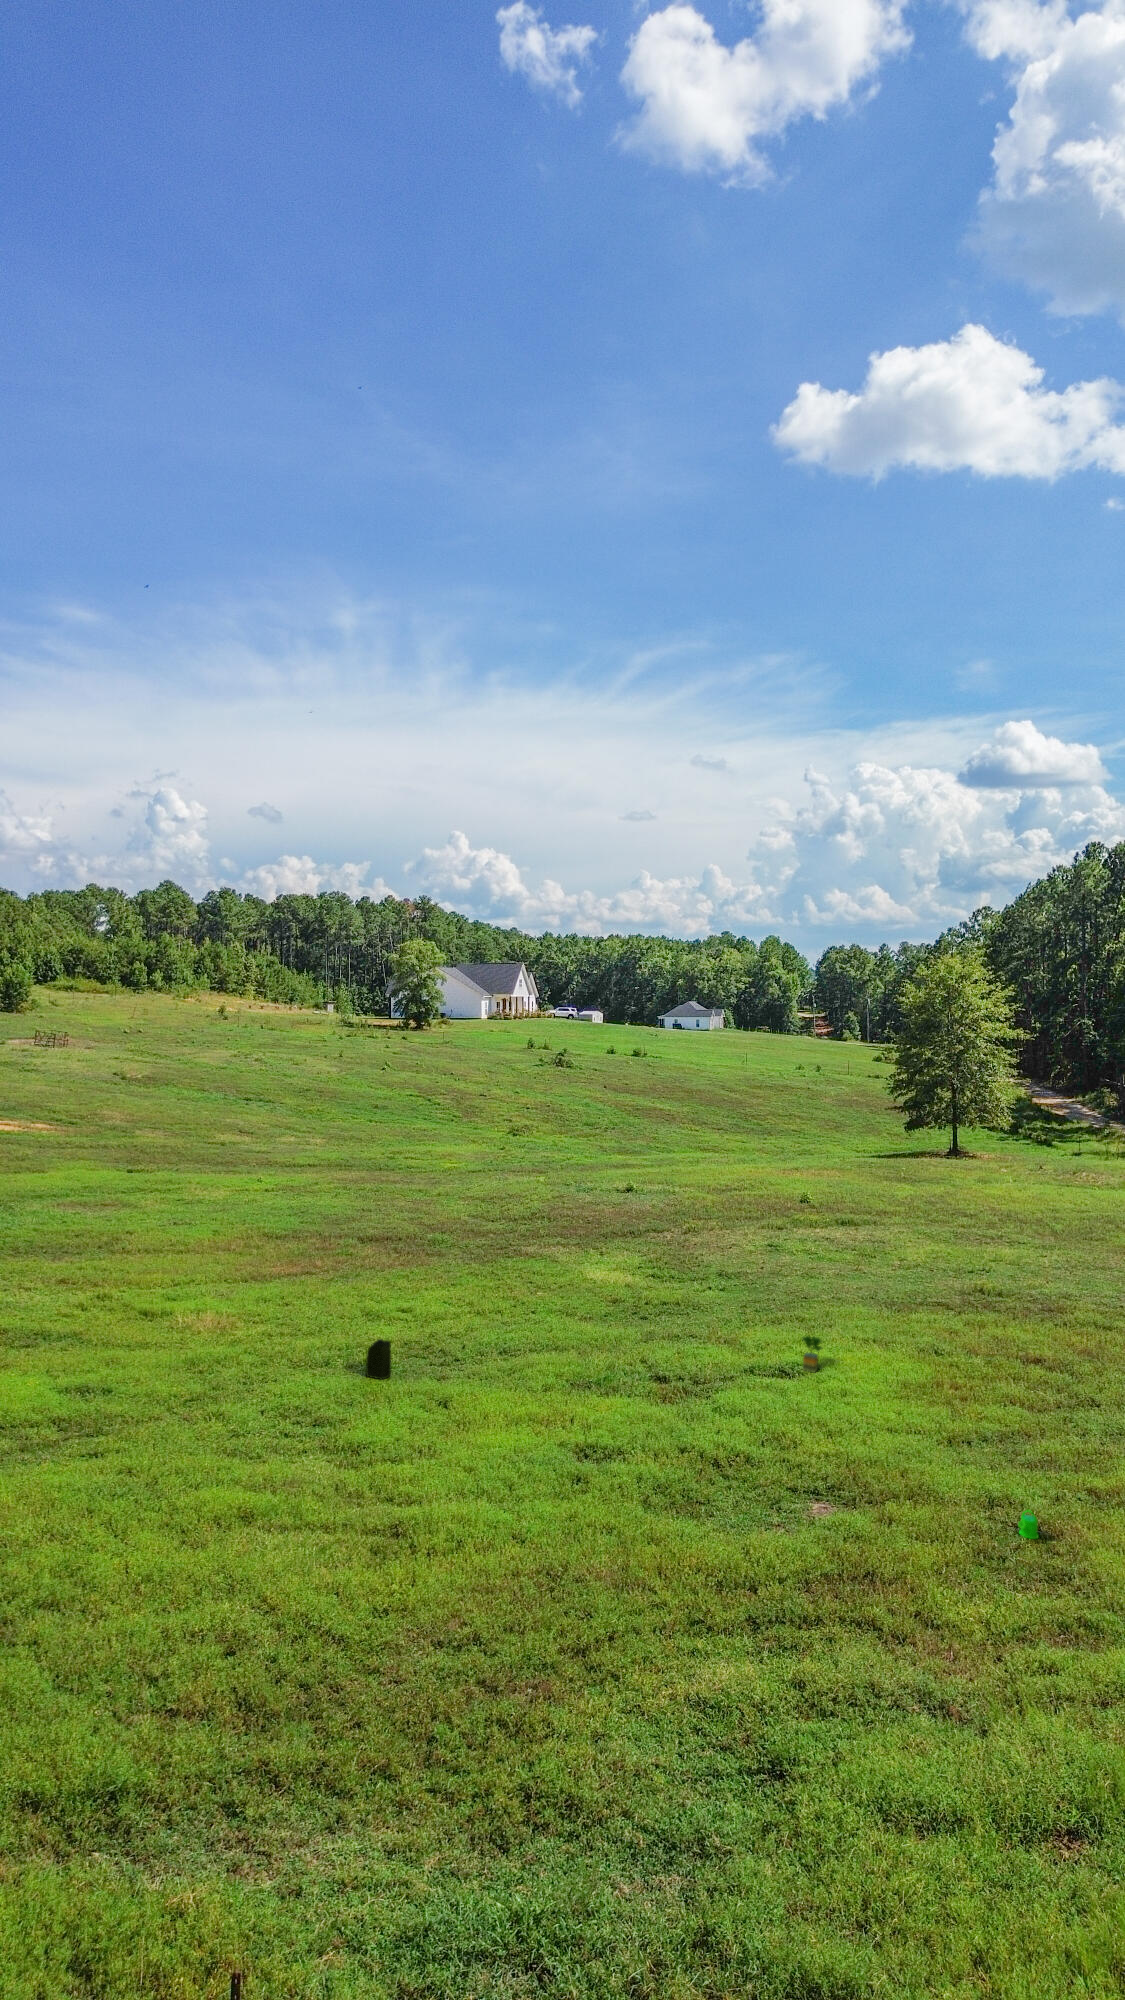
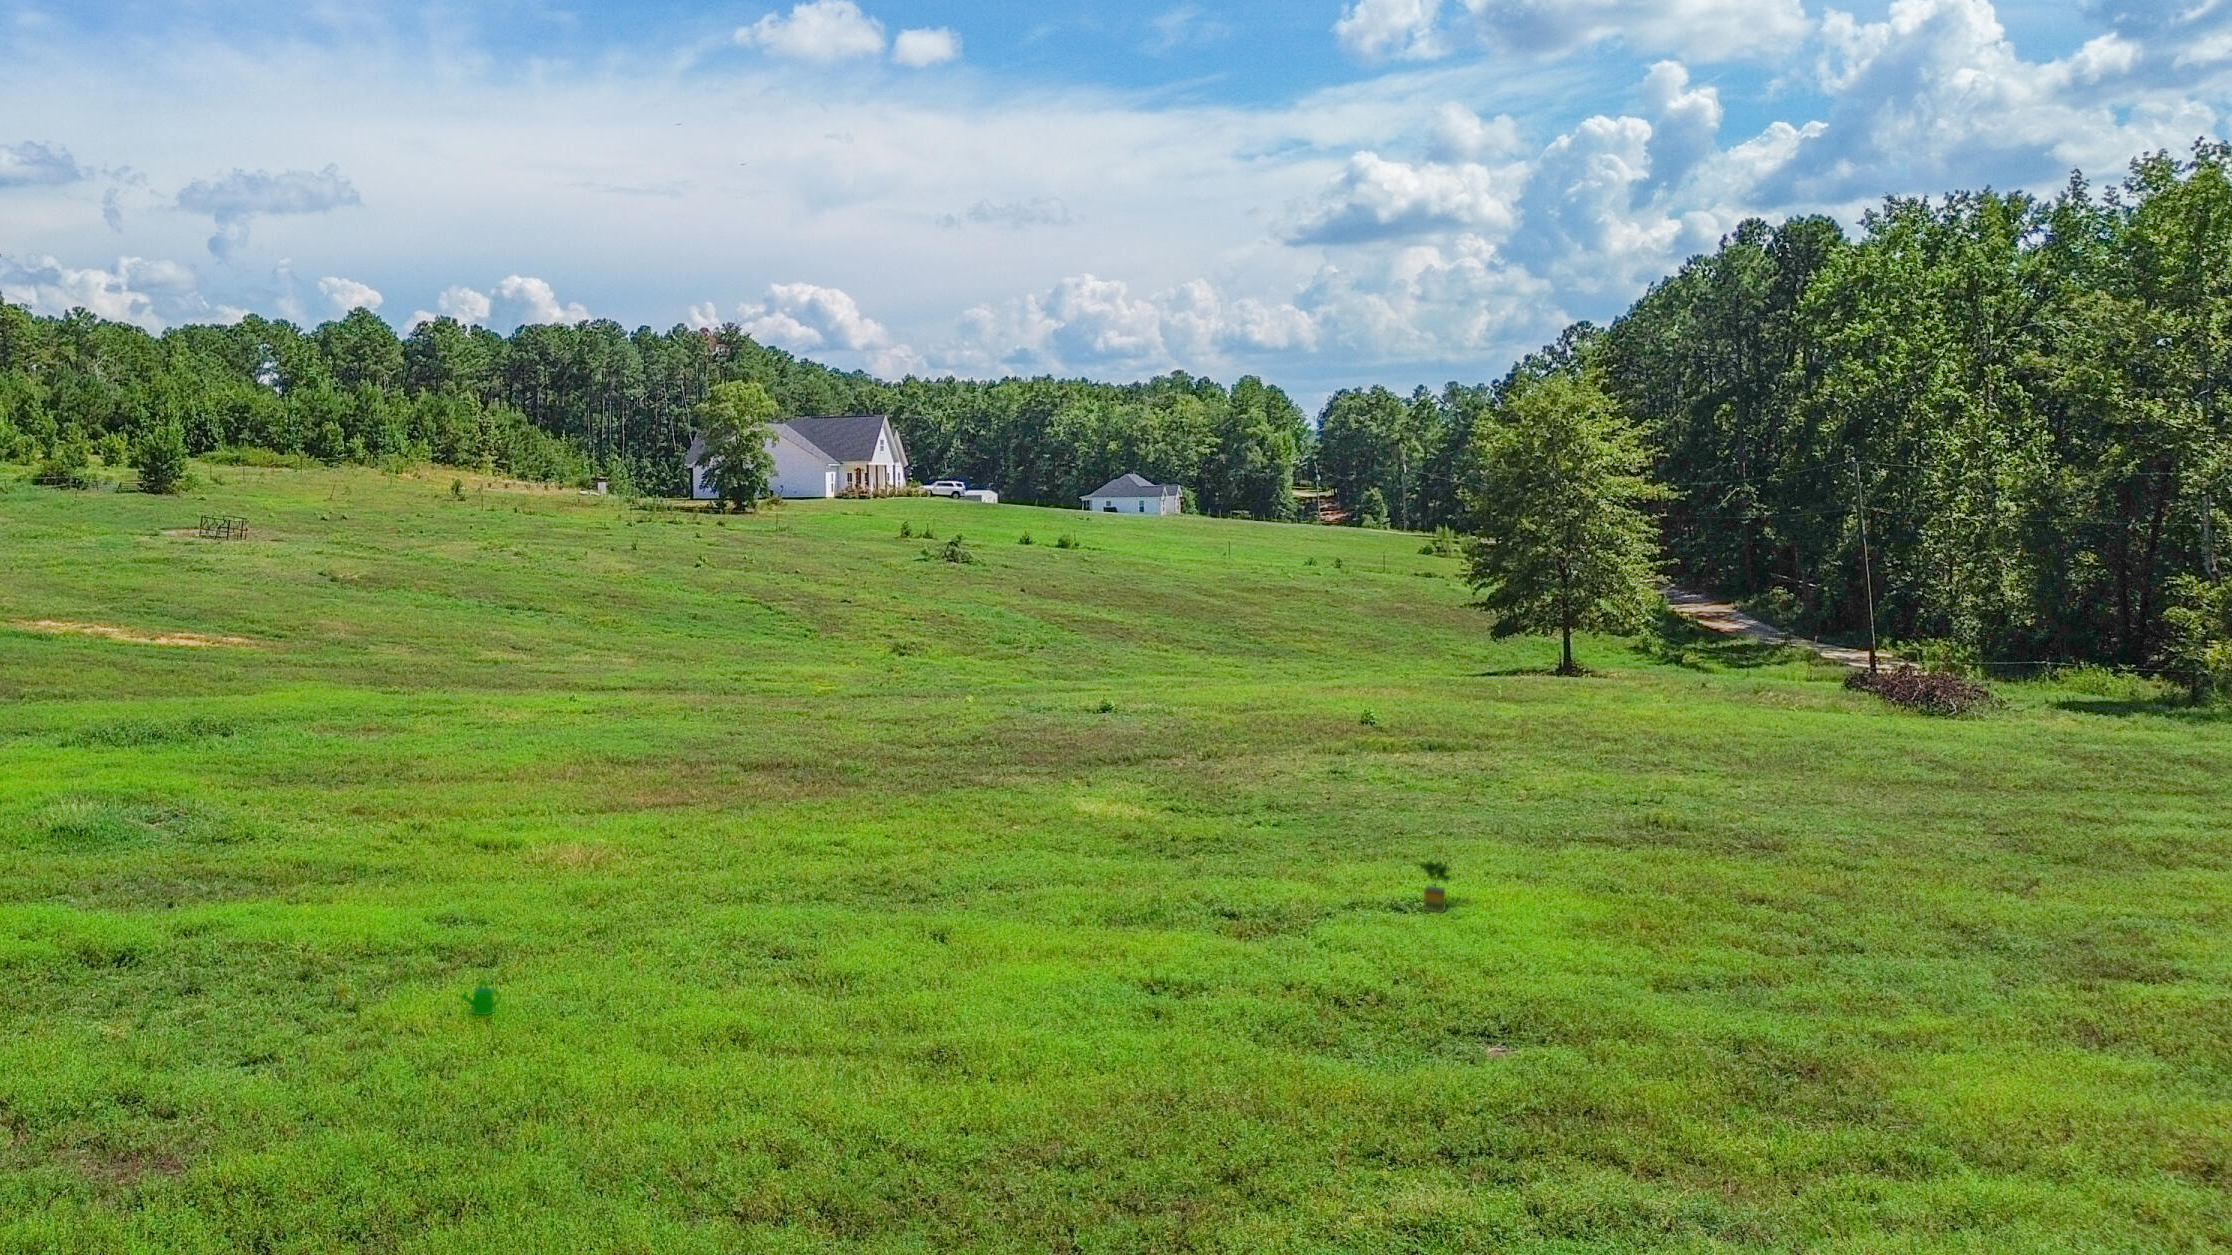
backpack: present [366,1339,391,1379] -> none [819,859,854,913]
watering can: present [1018,1510,1039,1539] -> present [461,980,501,1015]

